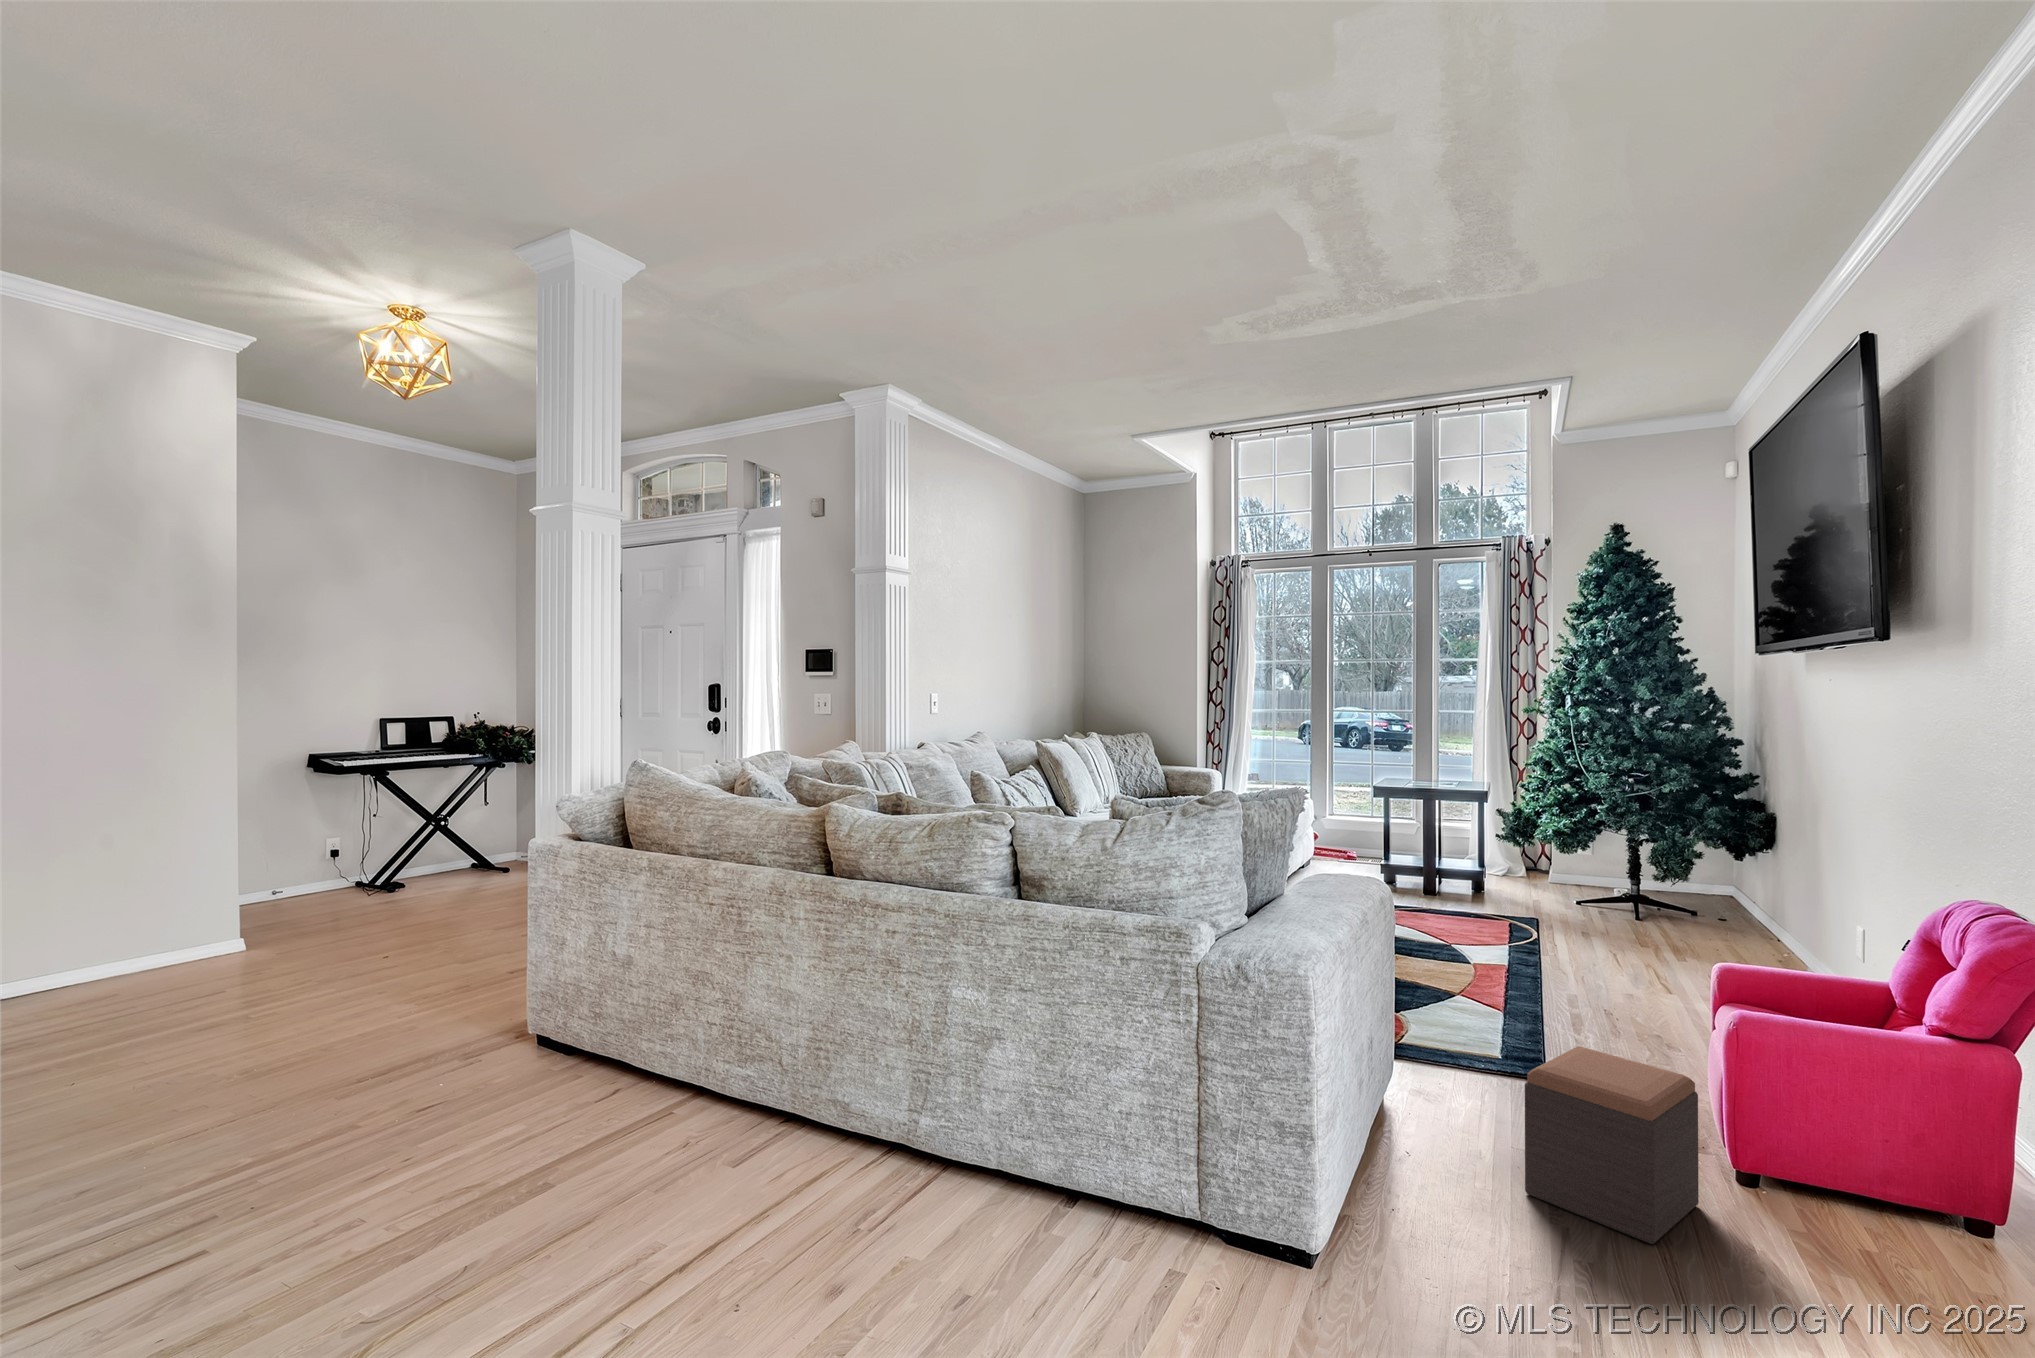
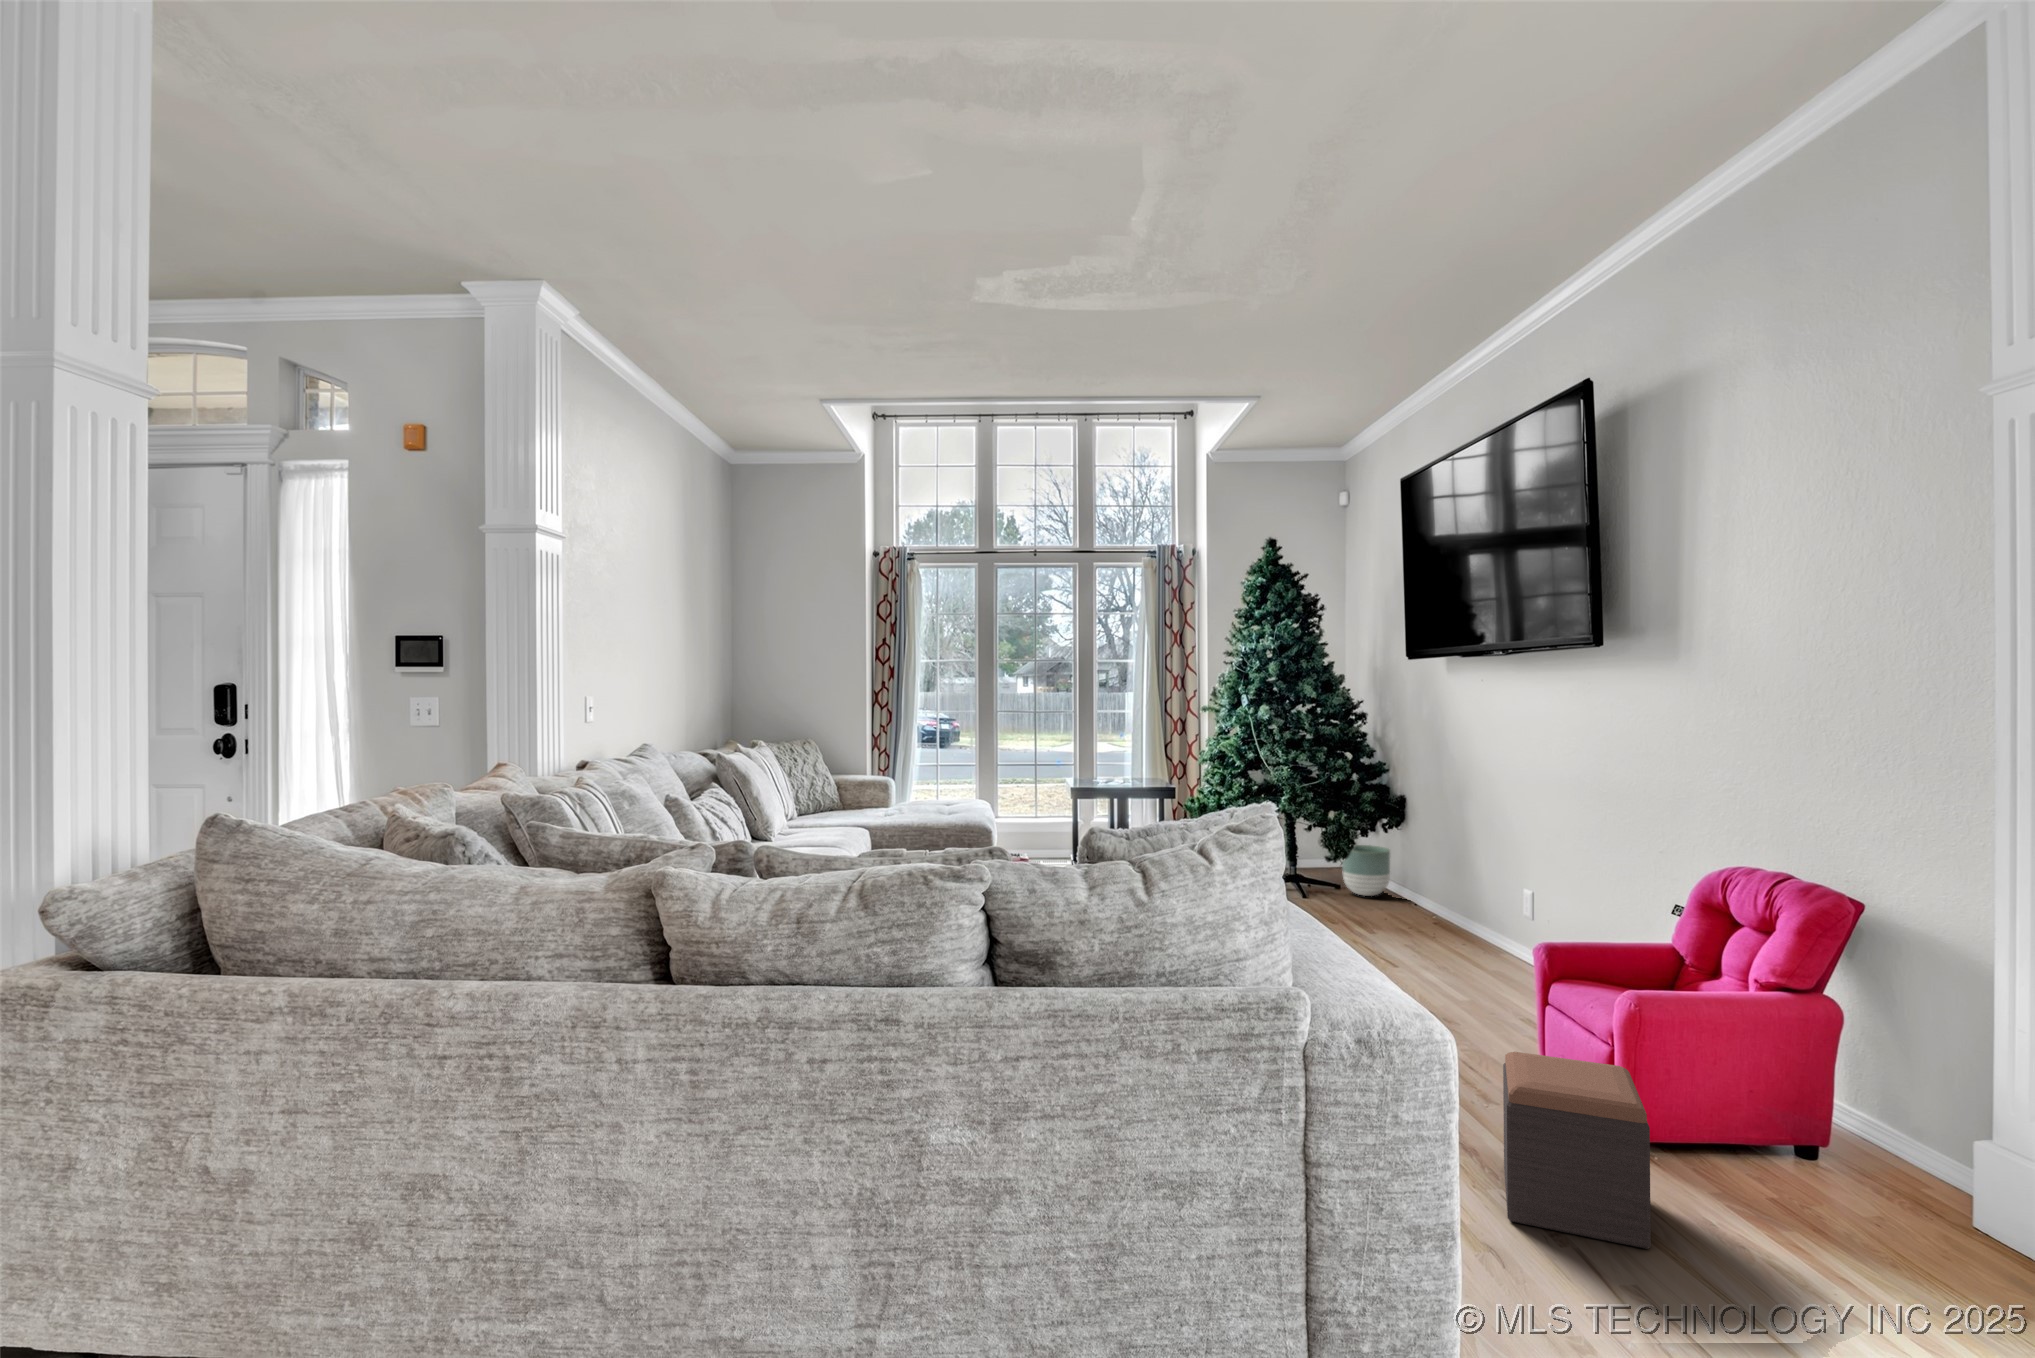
planter: none [1694,866,1757,924] -> present [1342,845,1390,896]

